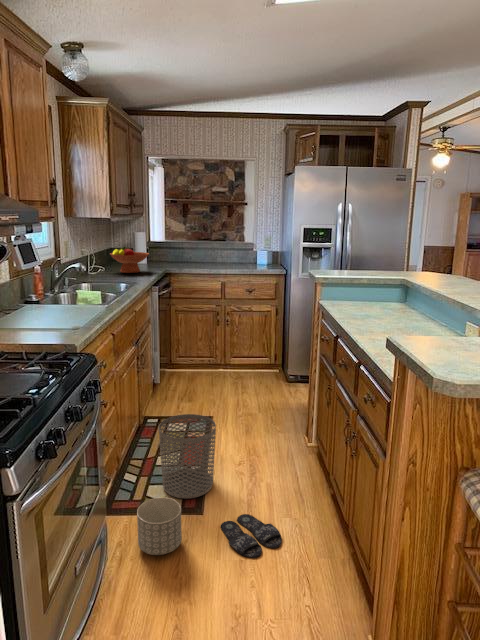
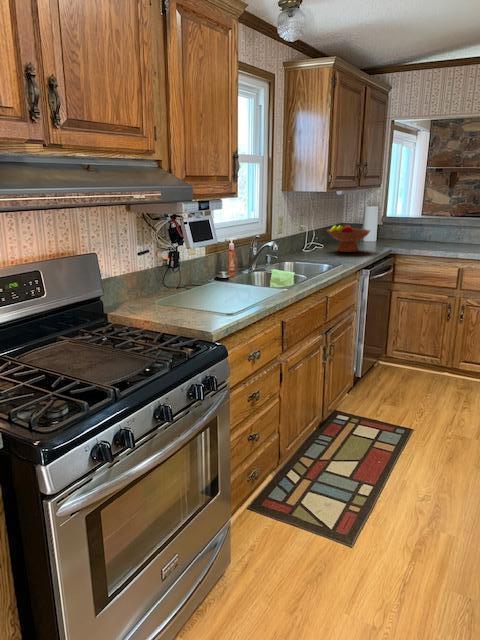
waste bin: present [159,414,216,499] -> none [321,423,389,522]
planter: present [137,497,182,555] -> none [268,511,317,578]
slippers: present [221,514,282,558] -> none [367,563,439,625]

